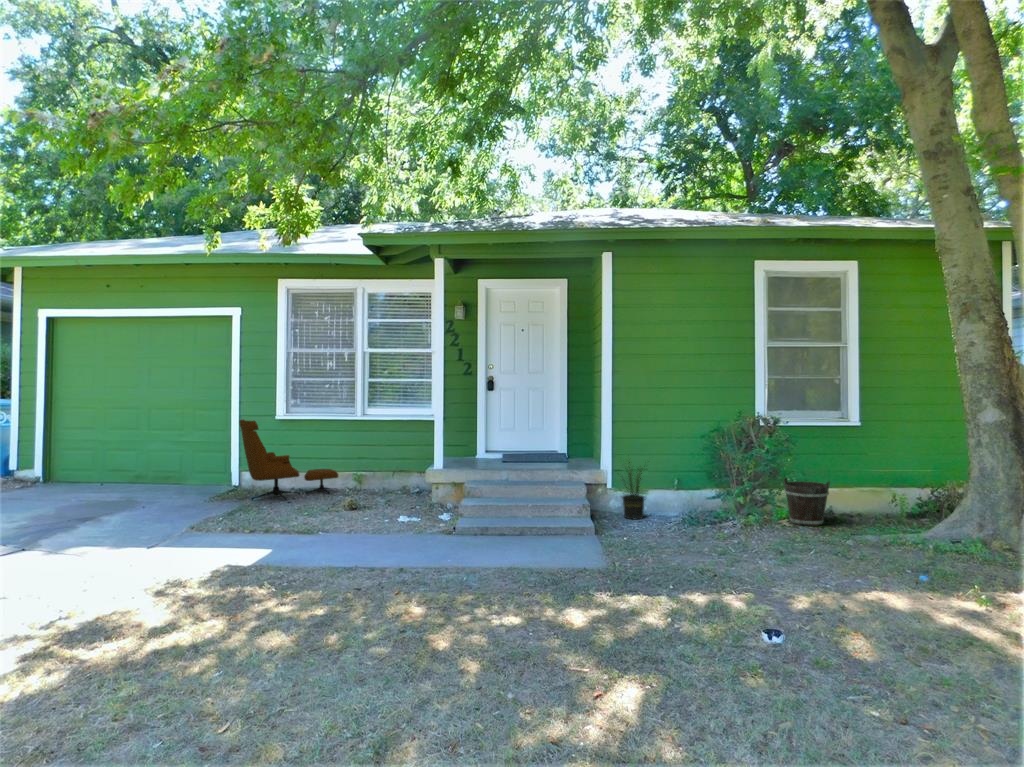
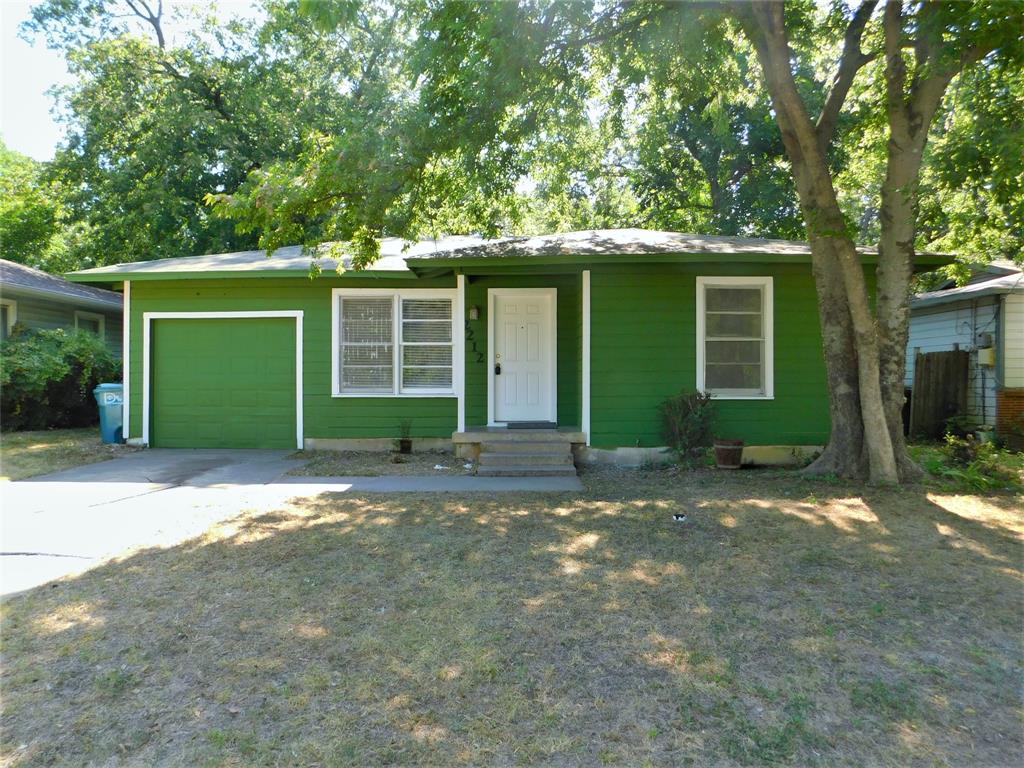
lounge chair: present [239,420,338,500] -> none [309,397,382,458]
potted plant: present [618,462,645,519] -> present [398,420,412,453]

